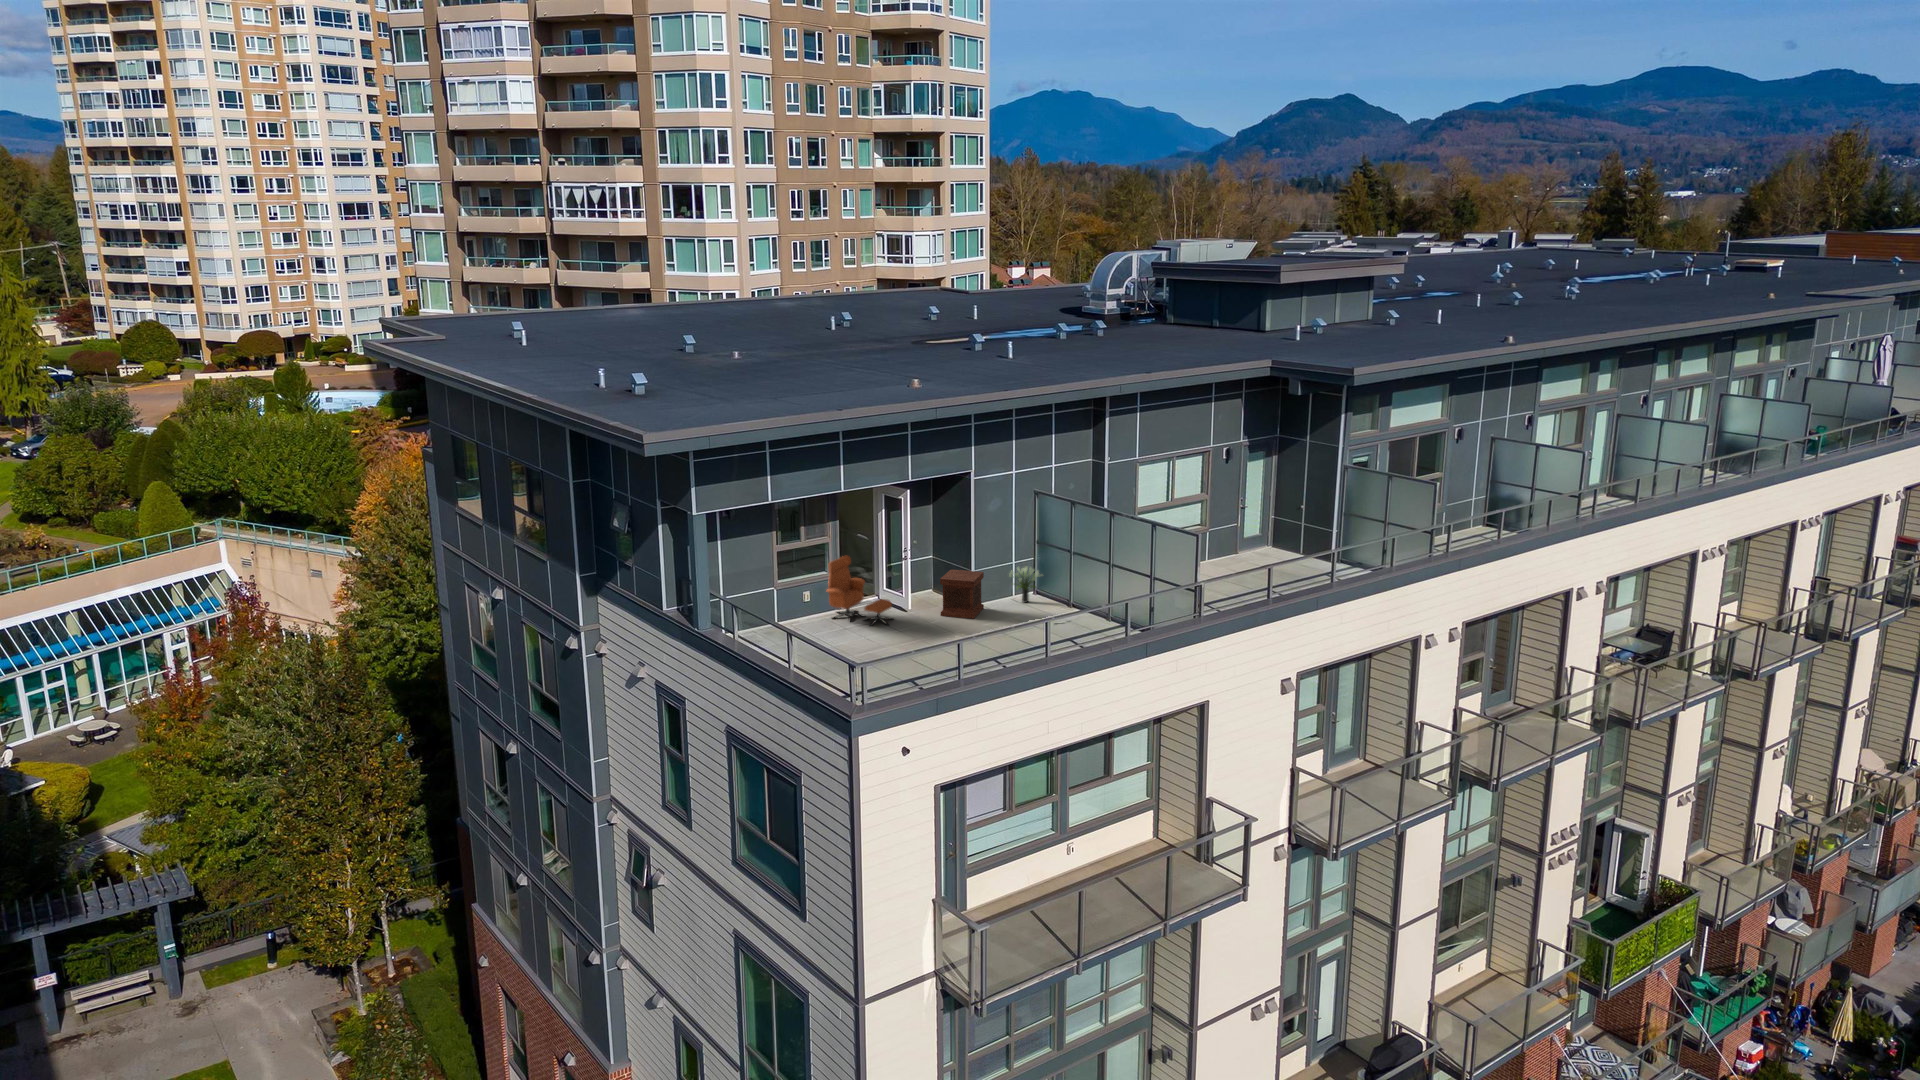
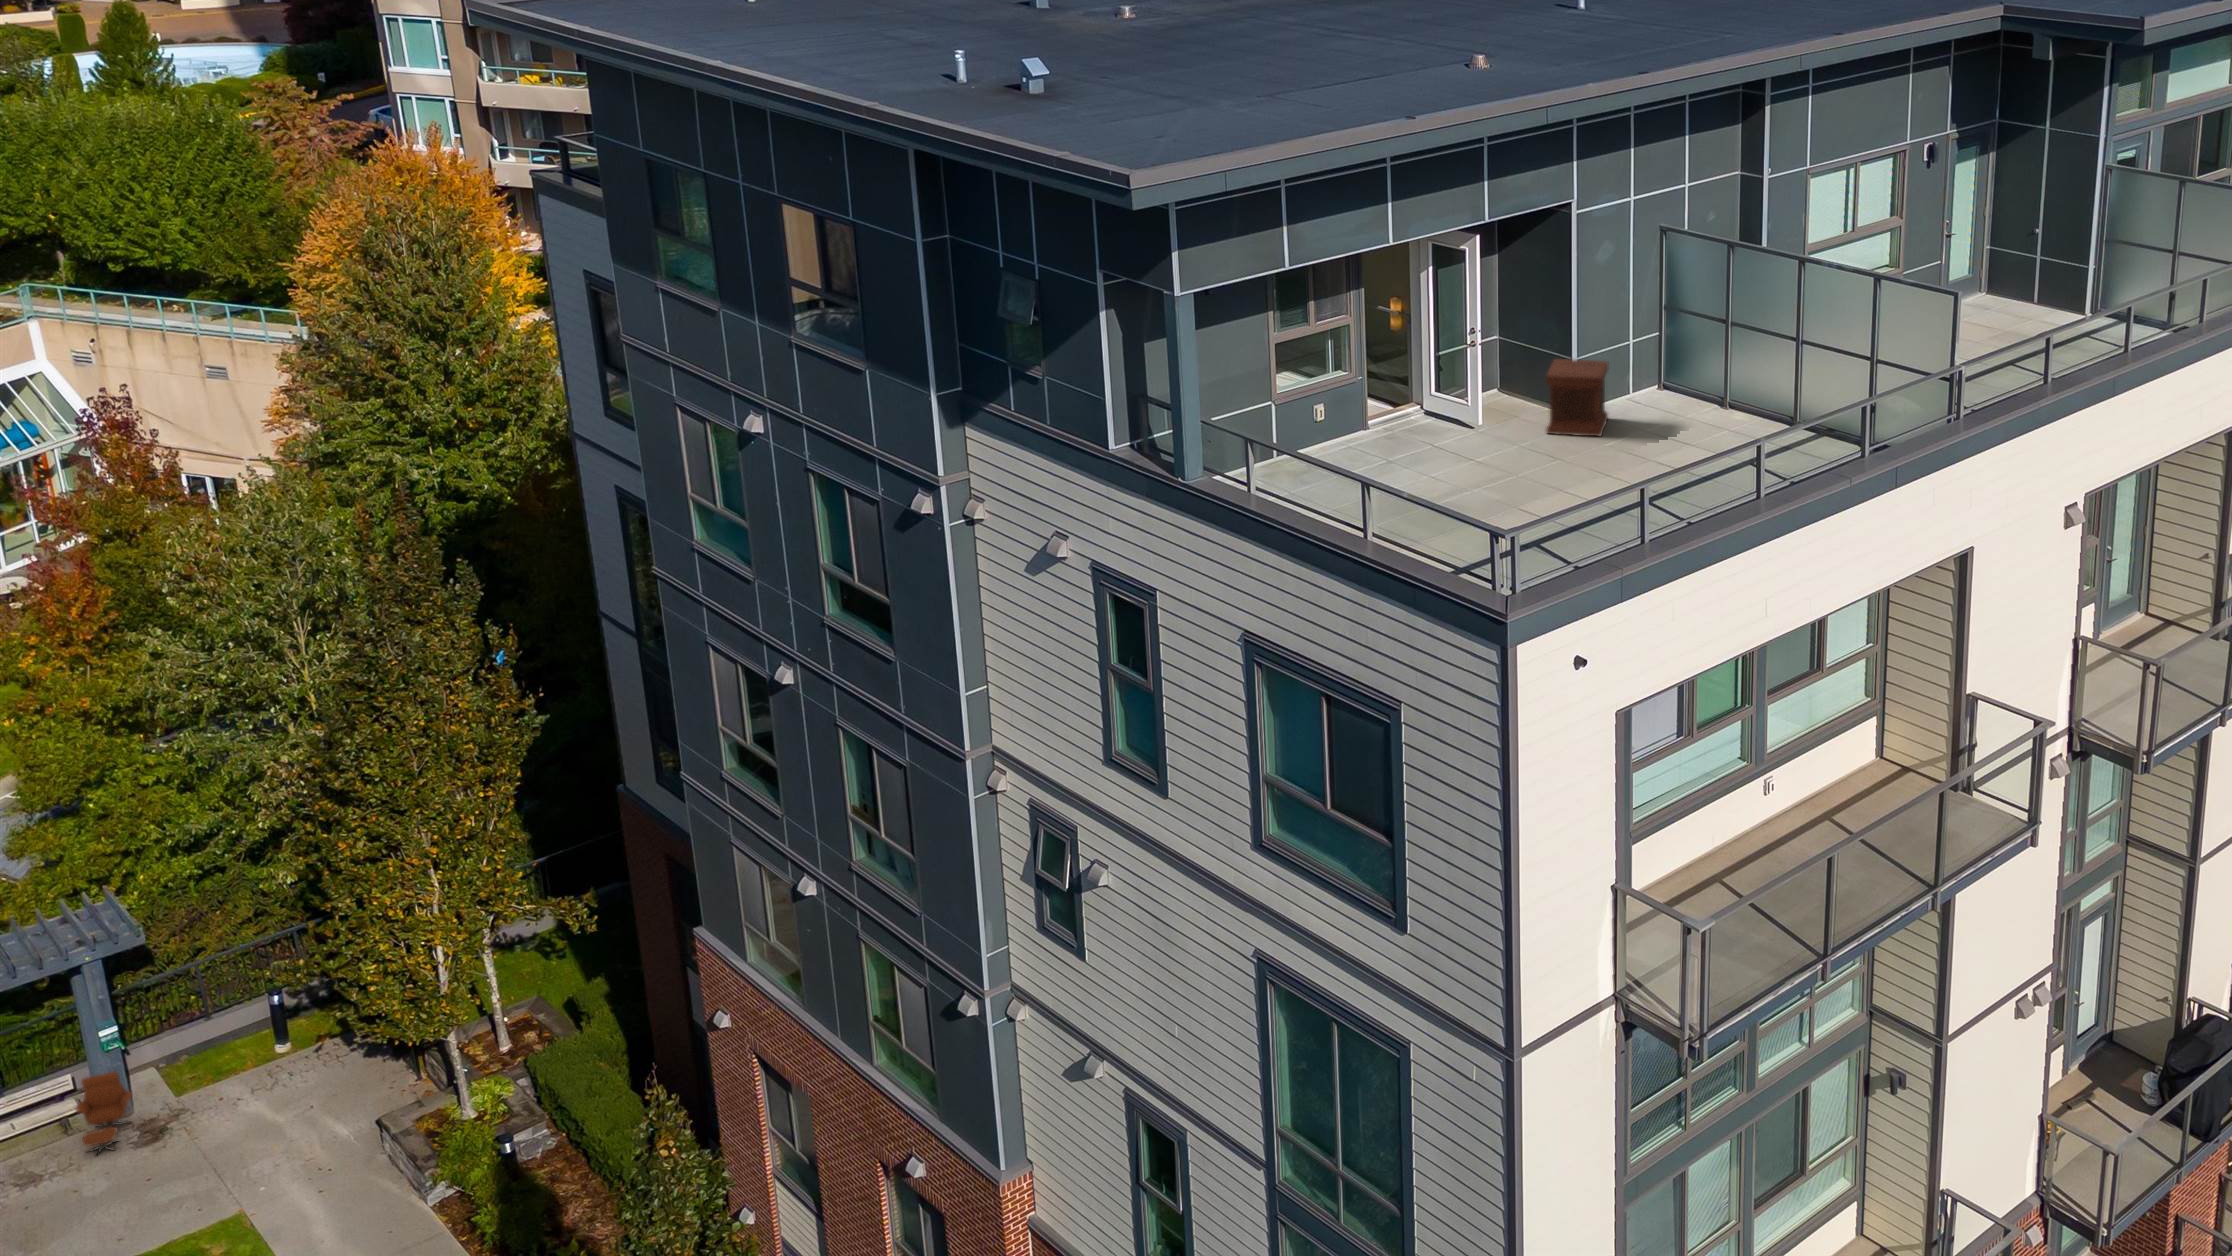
lounge chair: present [827,556,892,625] -> present [76,1072,132,1154]
potted plant: present [1009,567,1039,603] -> none [1642,347,1697,406]

